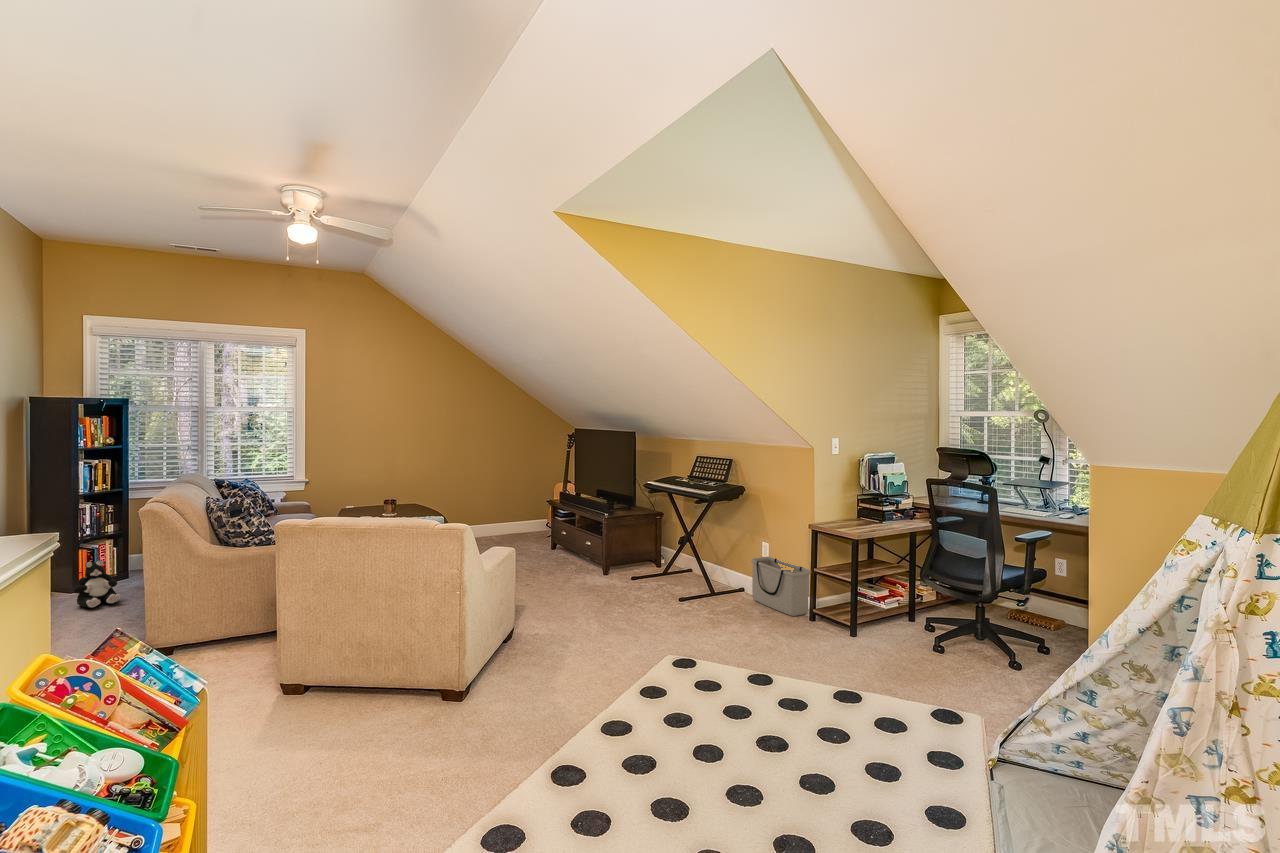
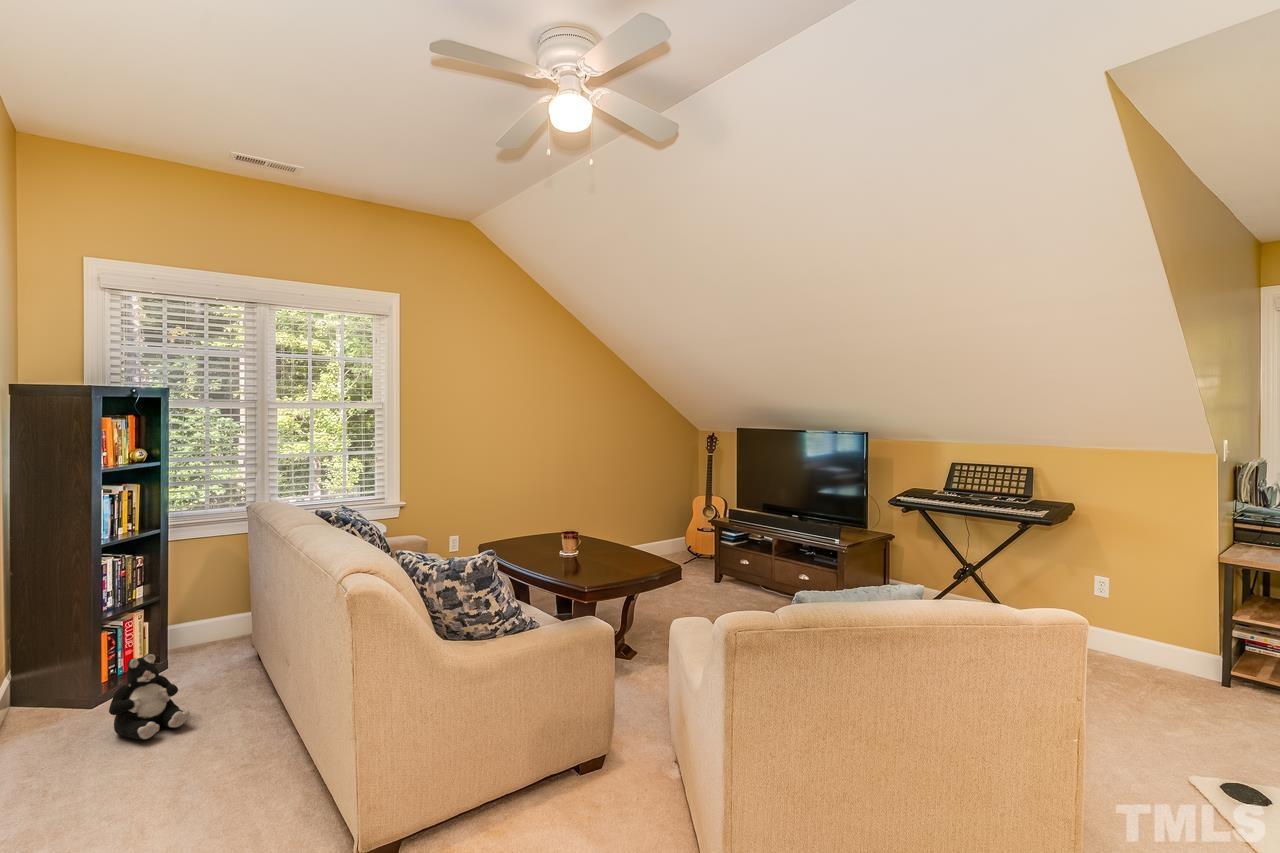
storage bin: present [751,556,810,616] -> none [1117,605,1238,694]

